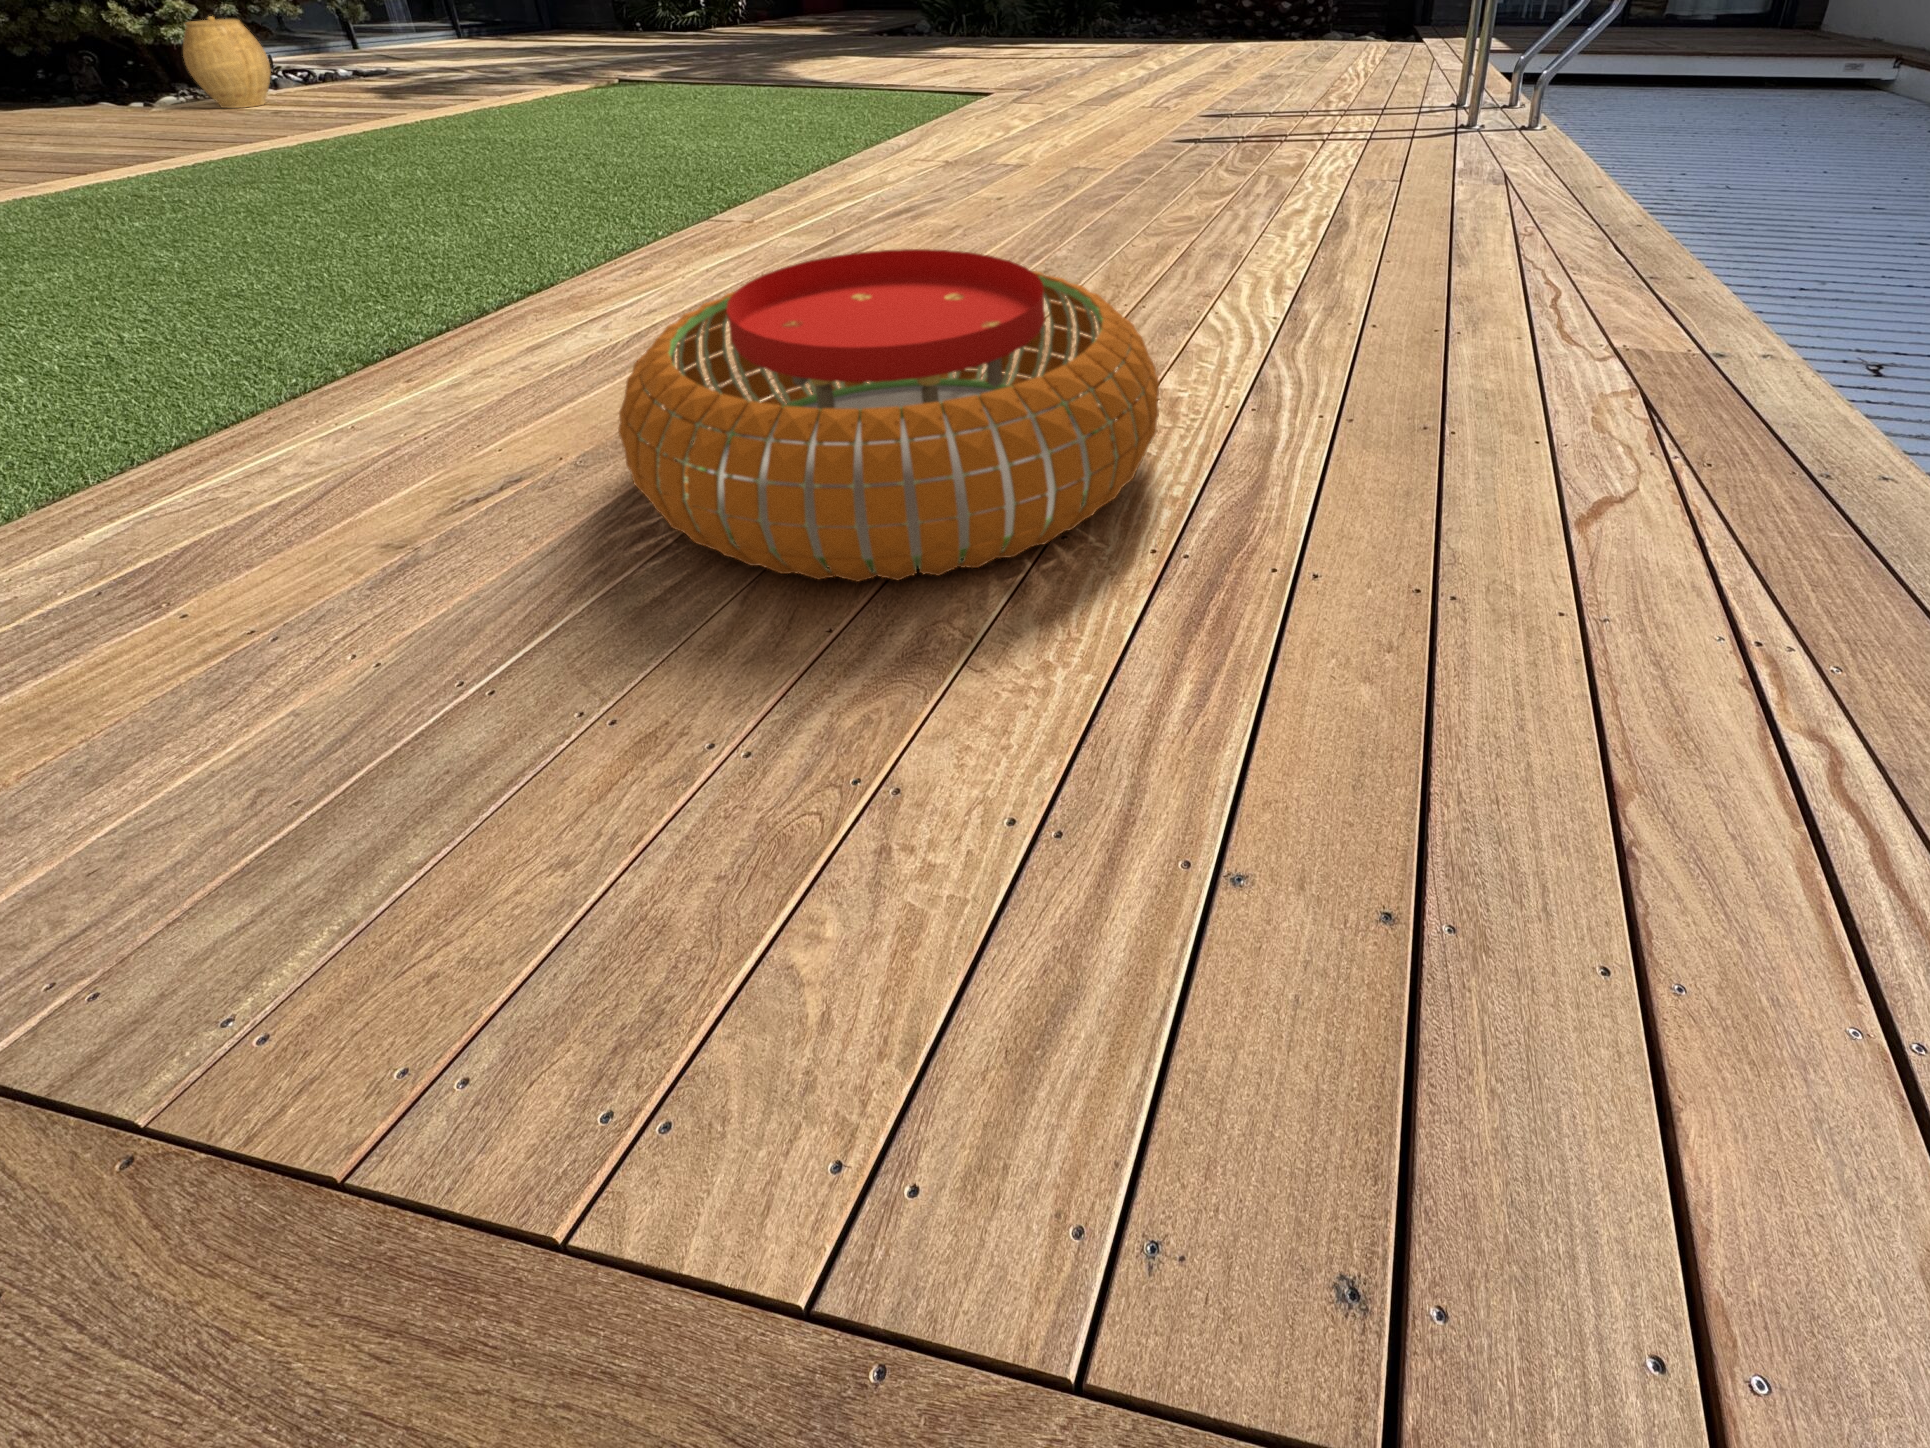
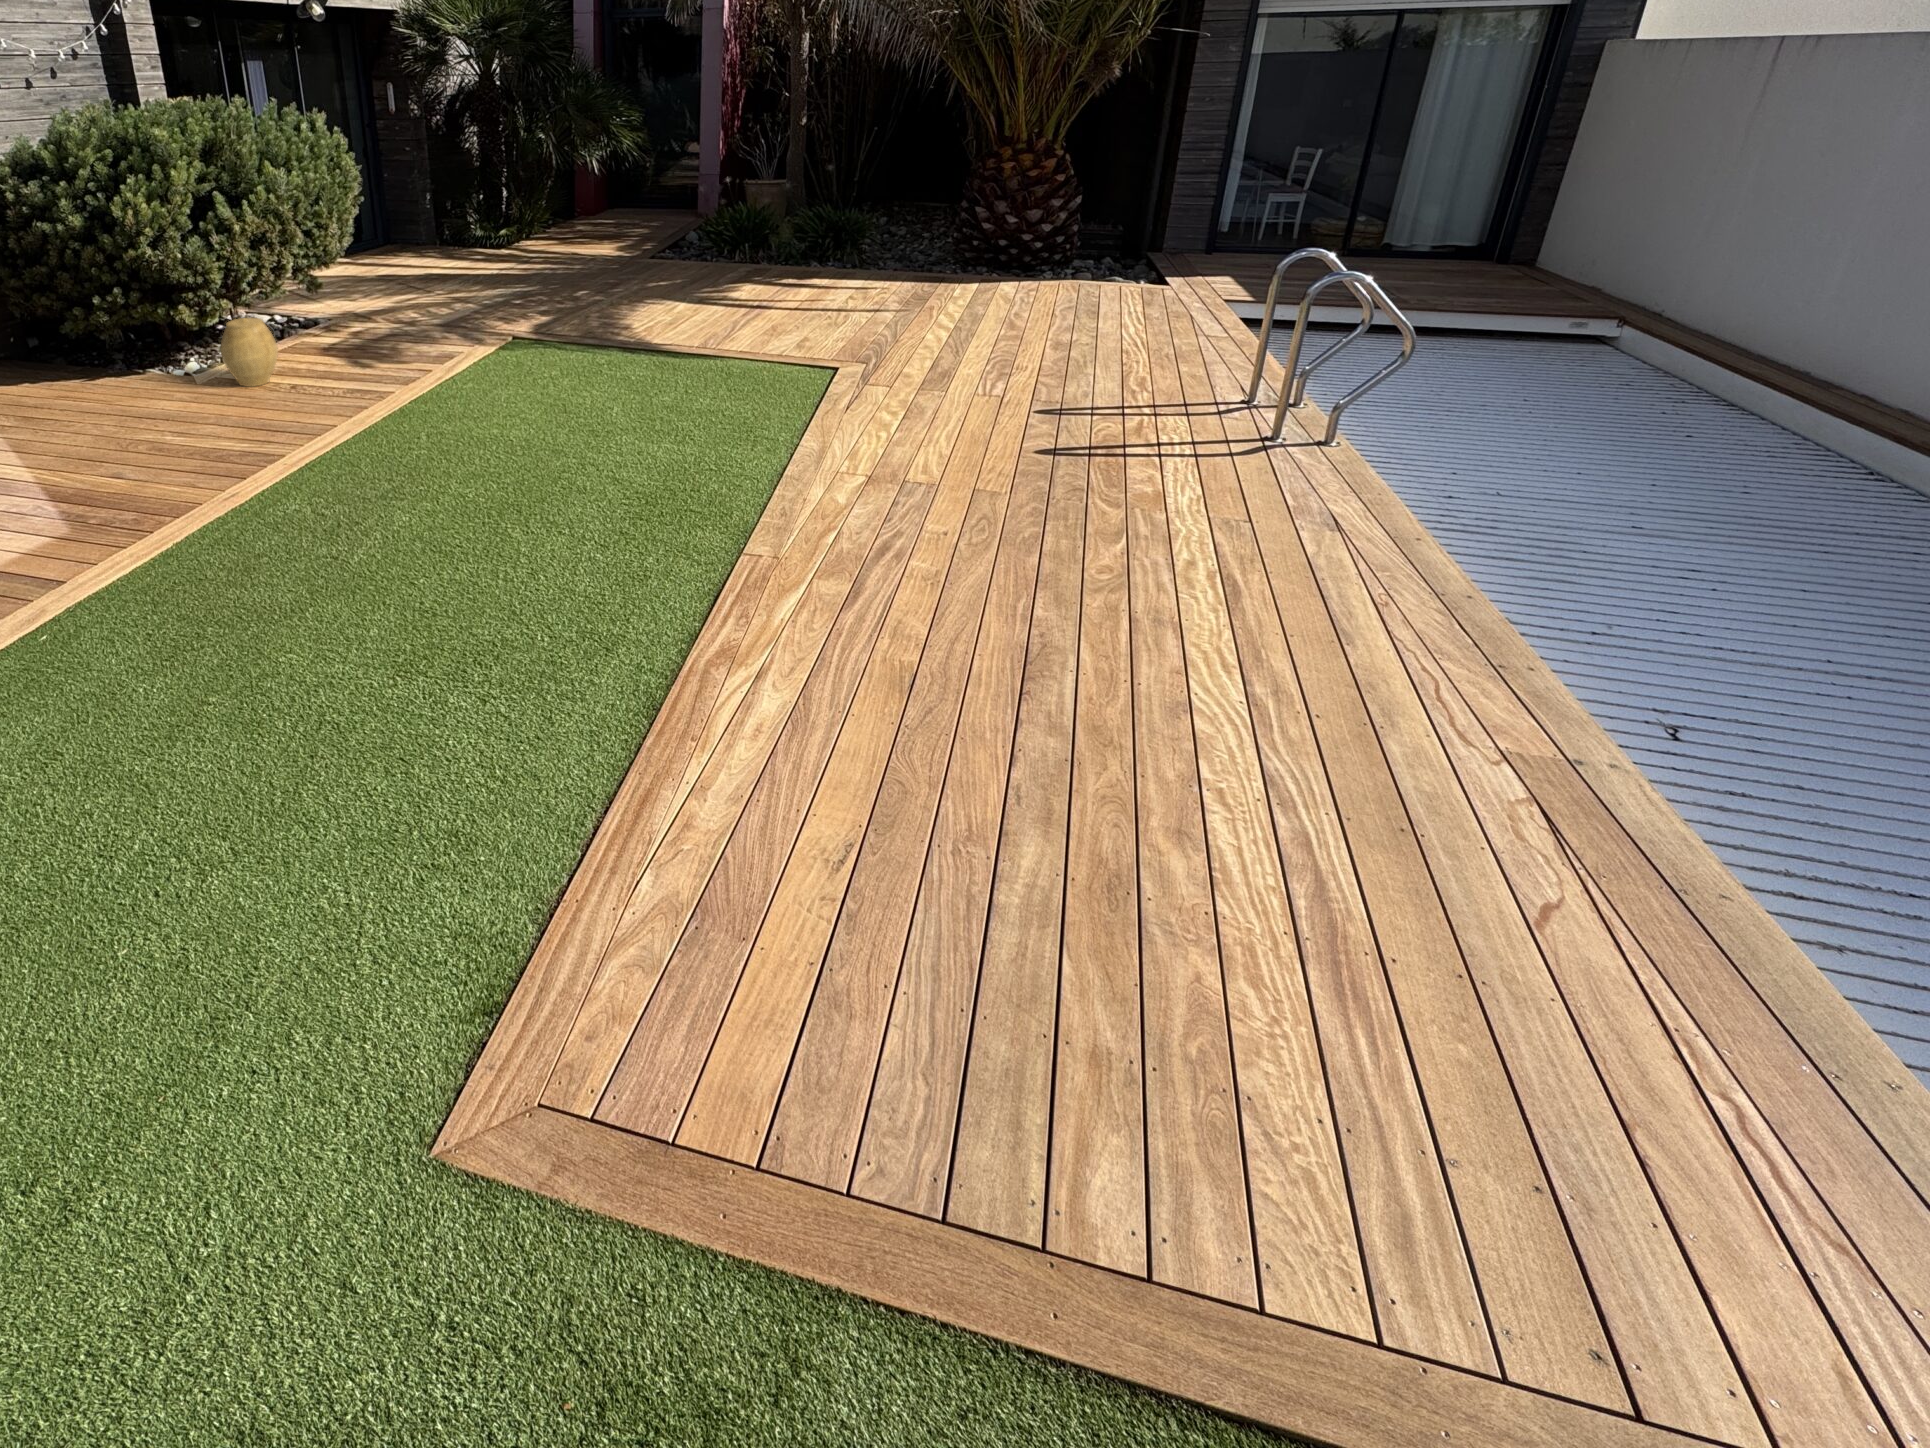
pouf: present [618,249,1160,582] -> none [945,708,1279,956]

